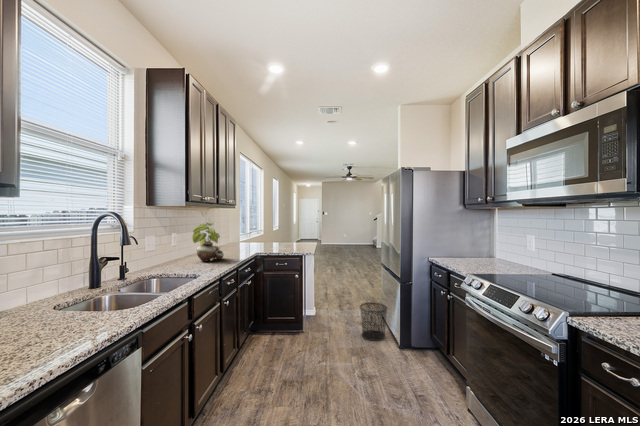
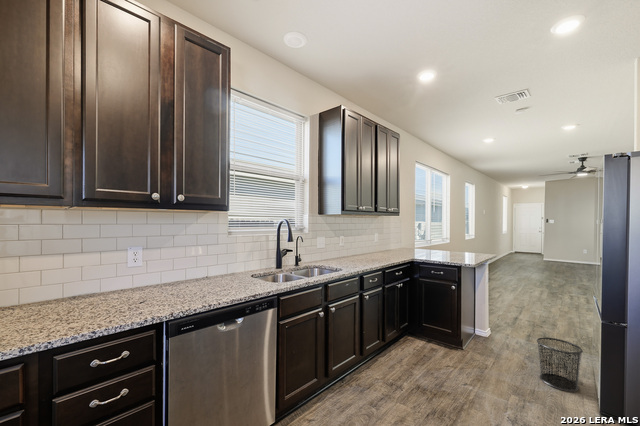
potted plant: present [193,223,224,262] -> none [349,228,376,261]

